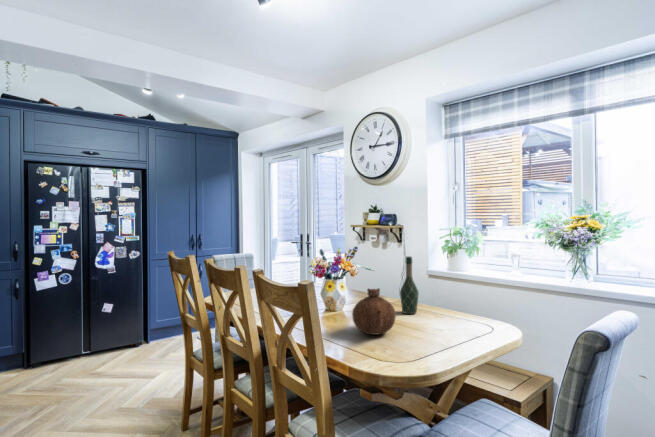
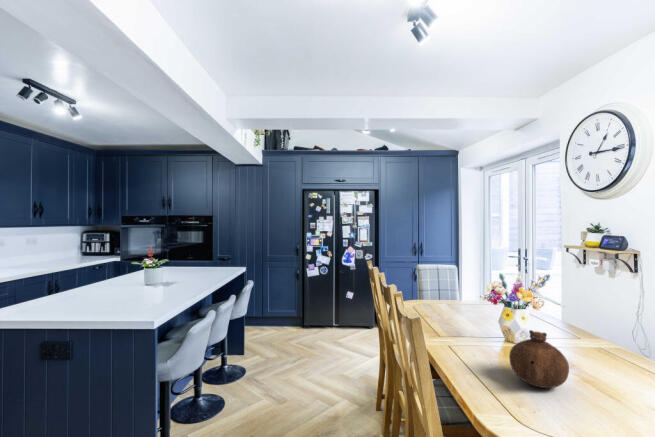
wine bottle: present [400,257,419,314] -> none [601,297,632,373]

